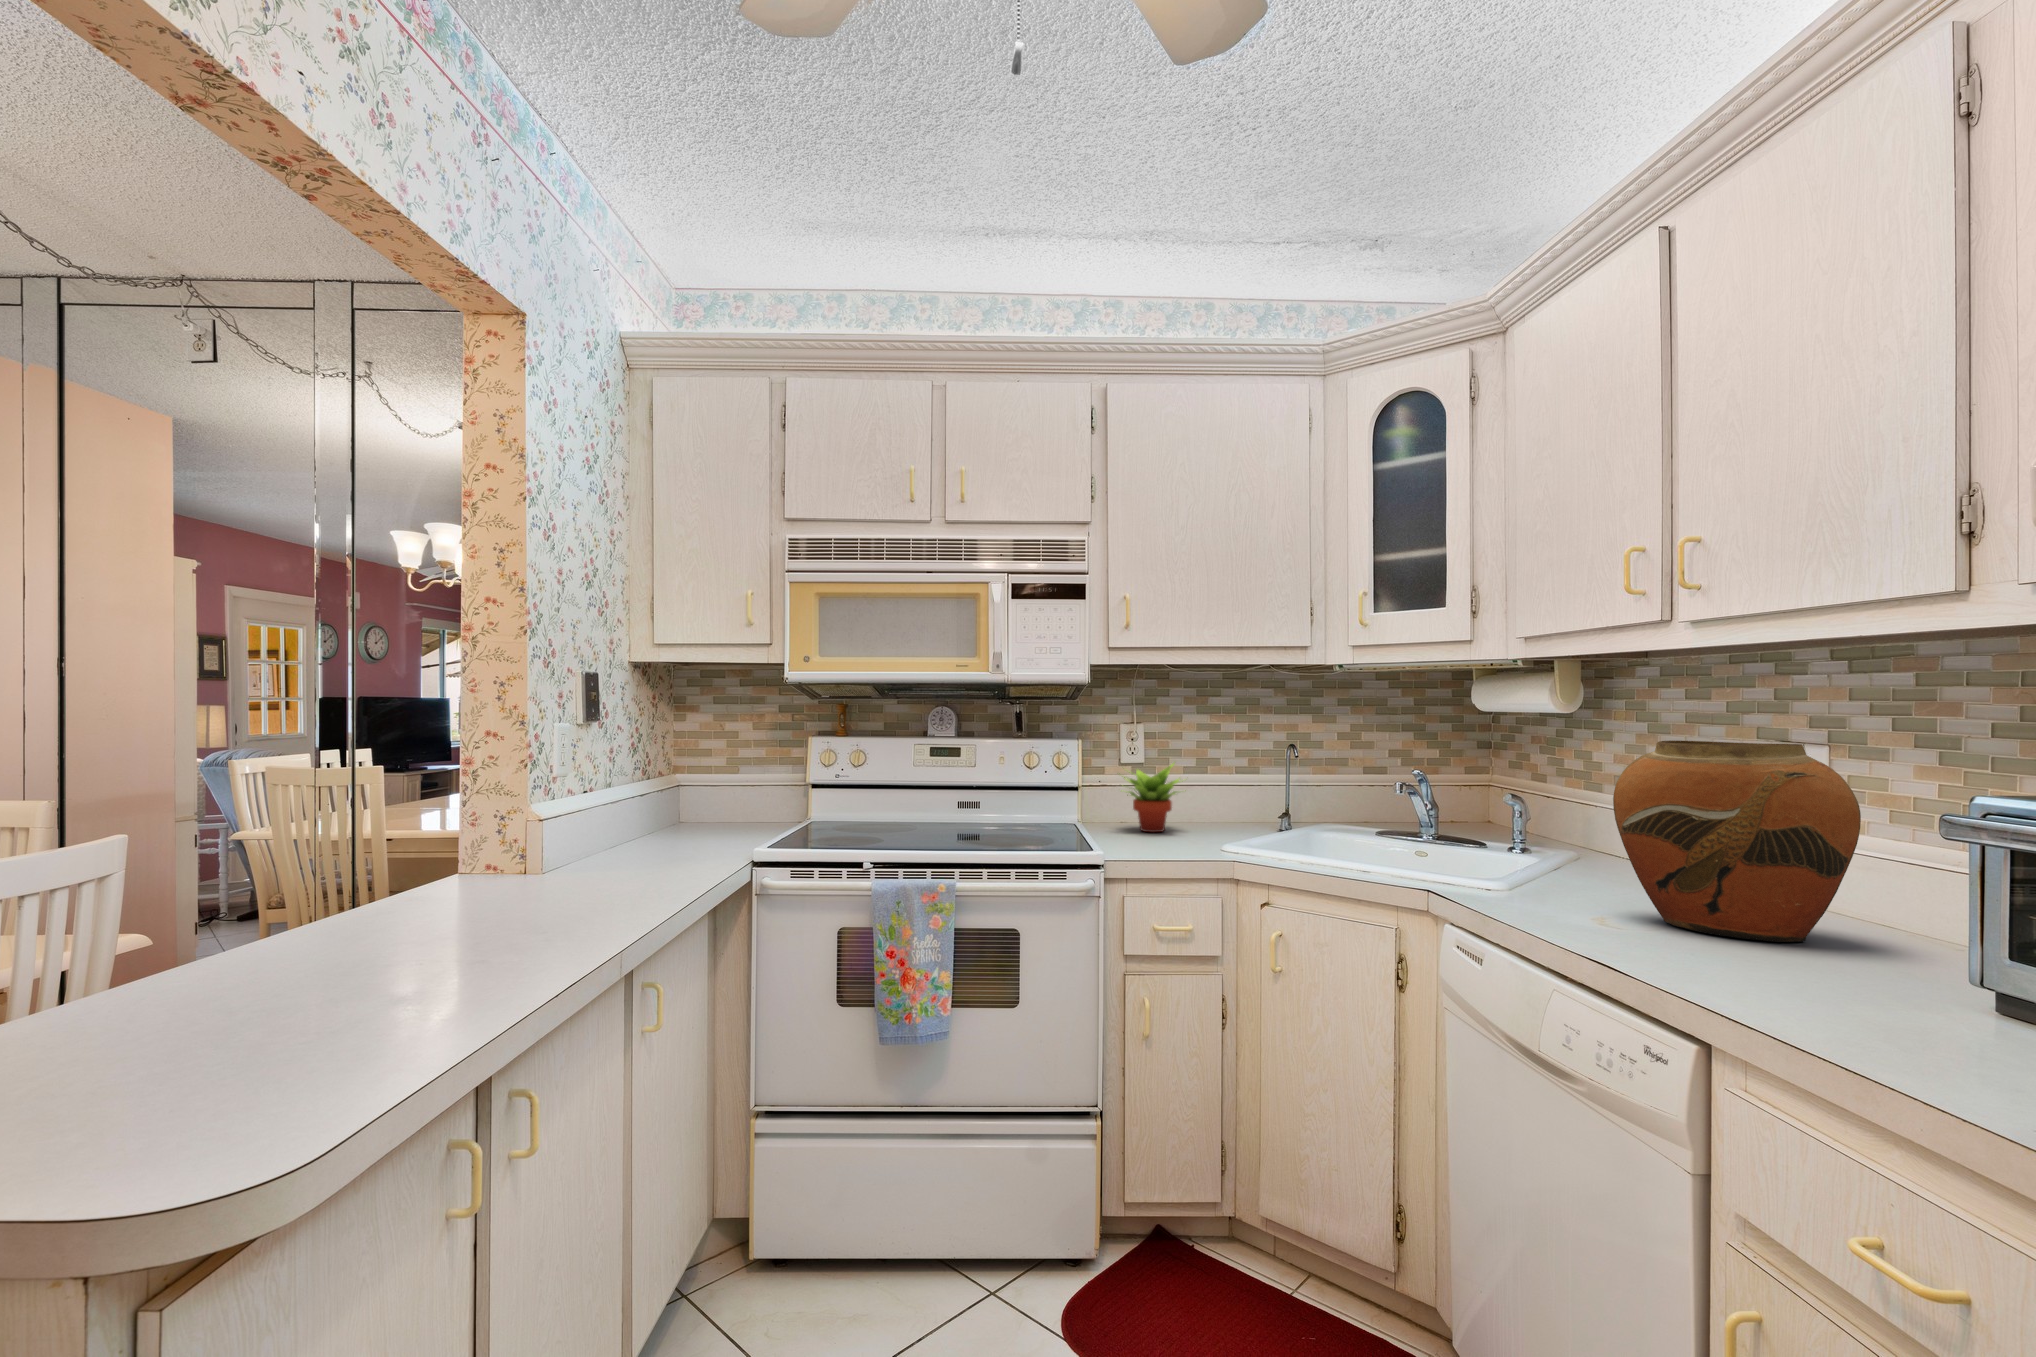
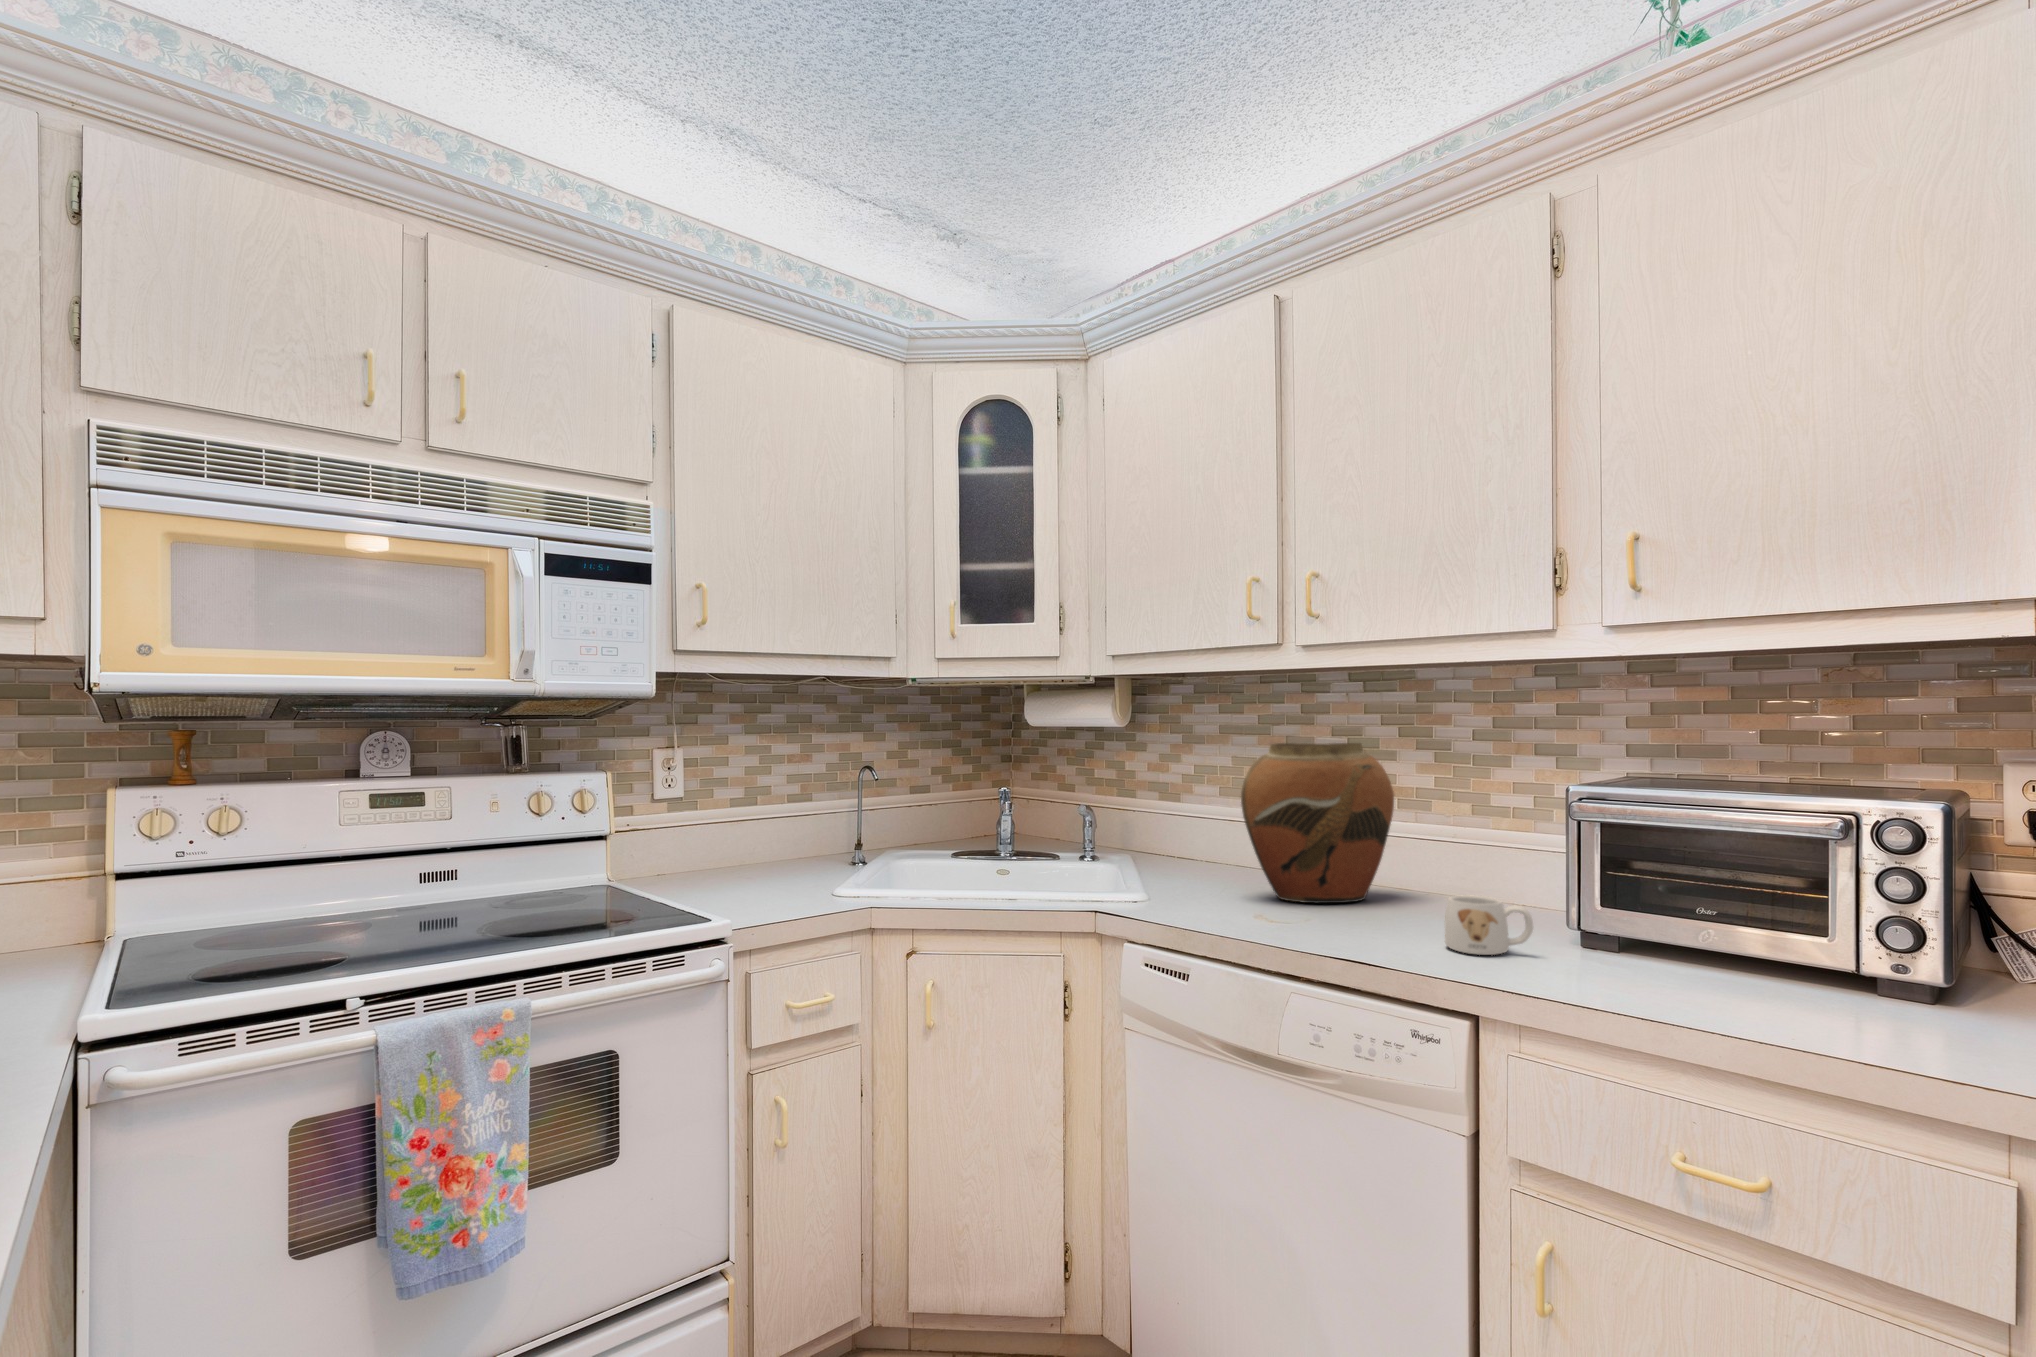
succulent plant: present [1119,763,1180,832] -> none [670,793,762,887]
mug: none [1771,944,1902,1028] -> present [1444,895,1533,955]

